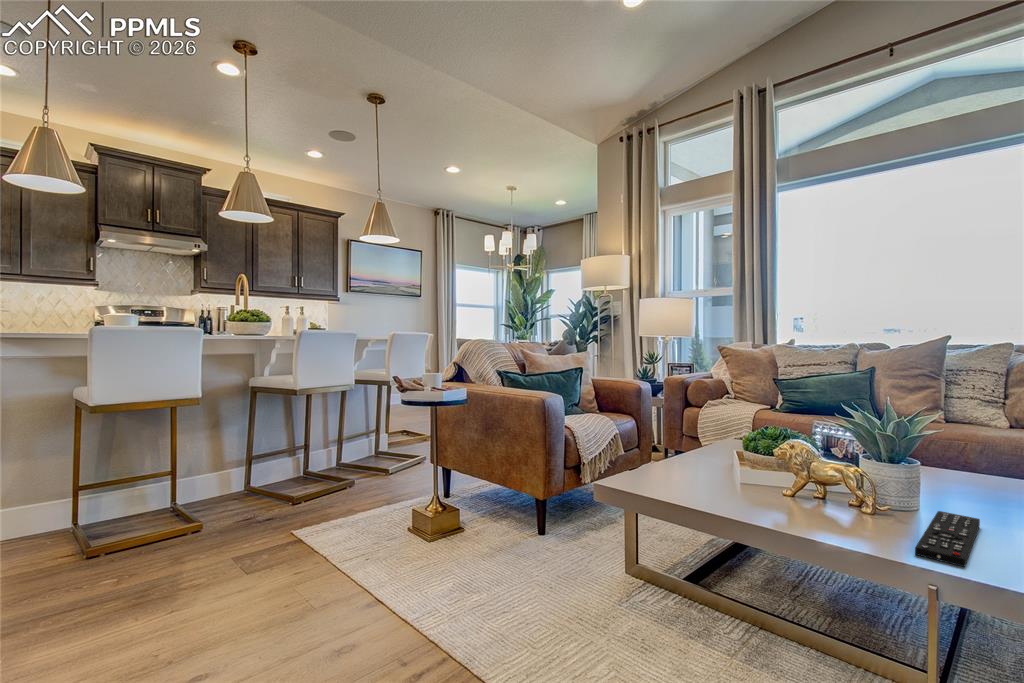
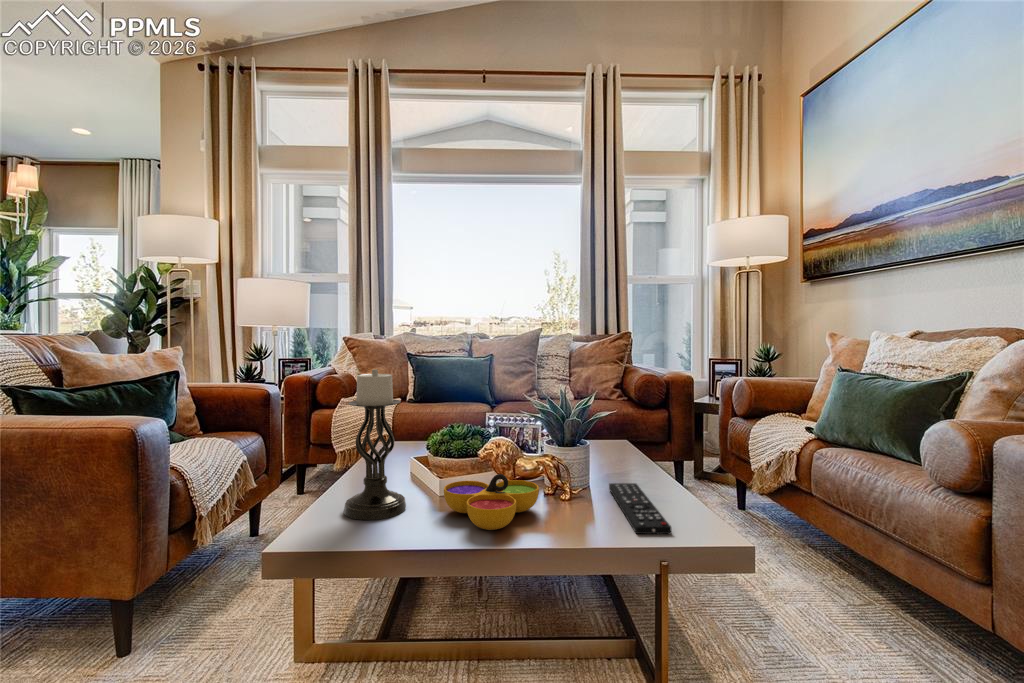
candle holder: none [658,372,707,486] -> present [344,369,406,520]
decorative bowl: none [732,469,825,513] -> present [444,474,539,530]

